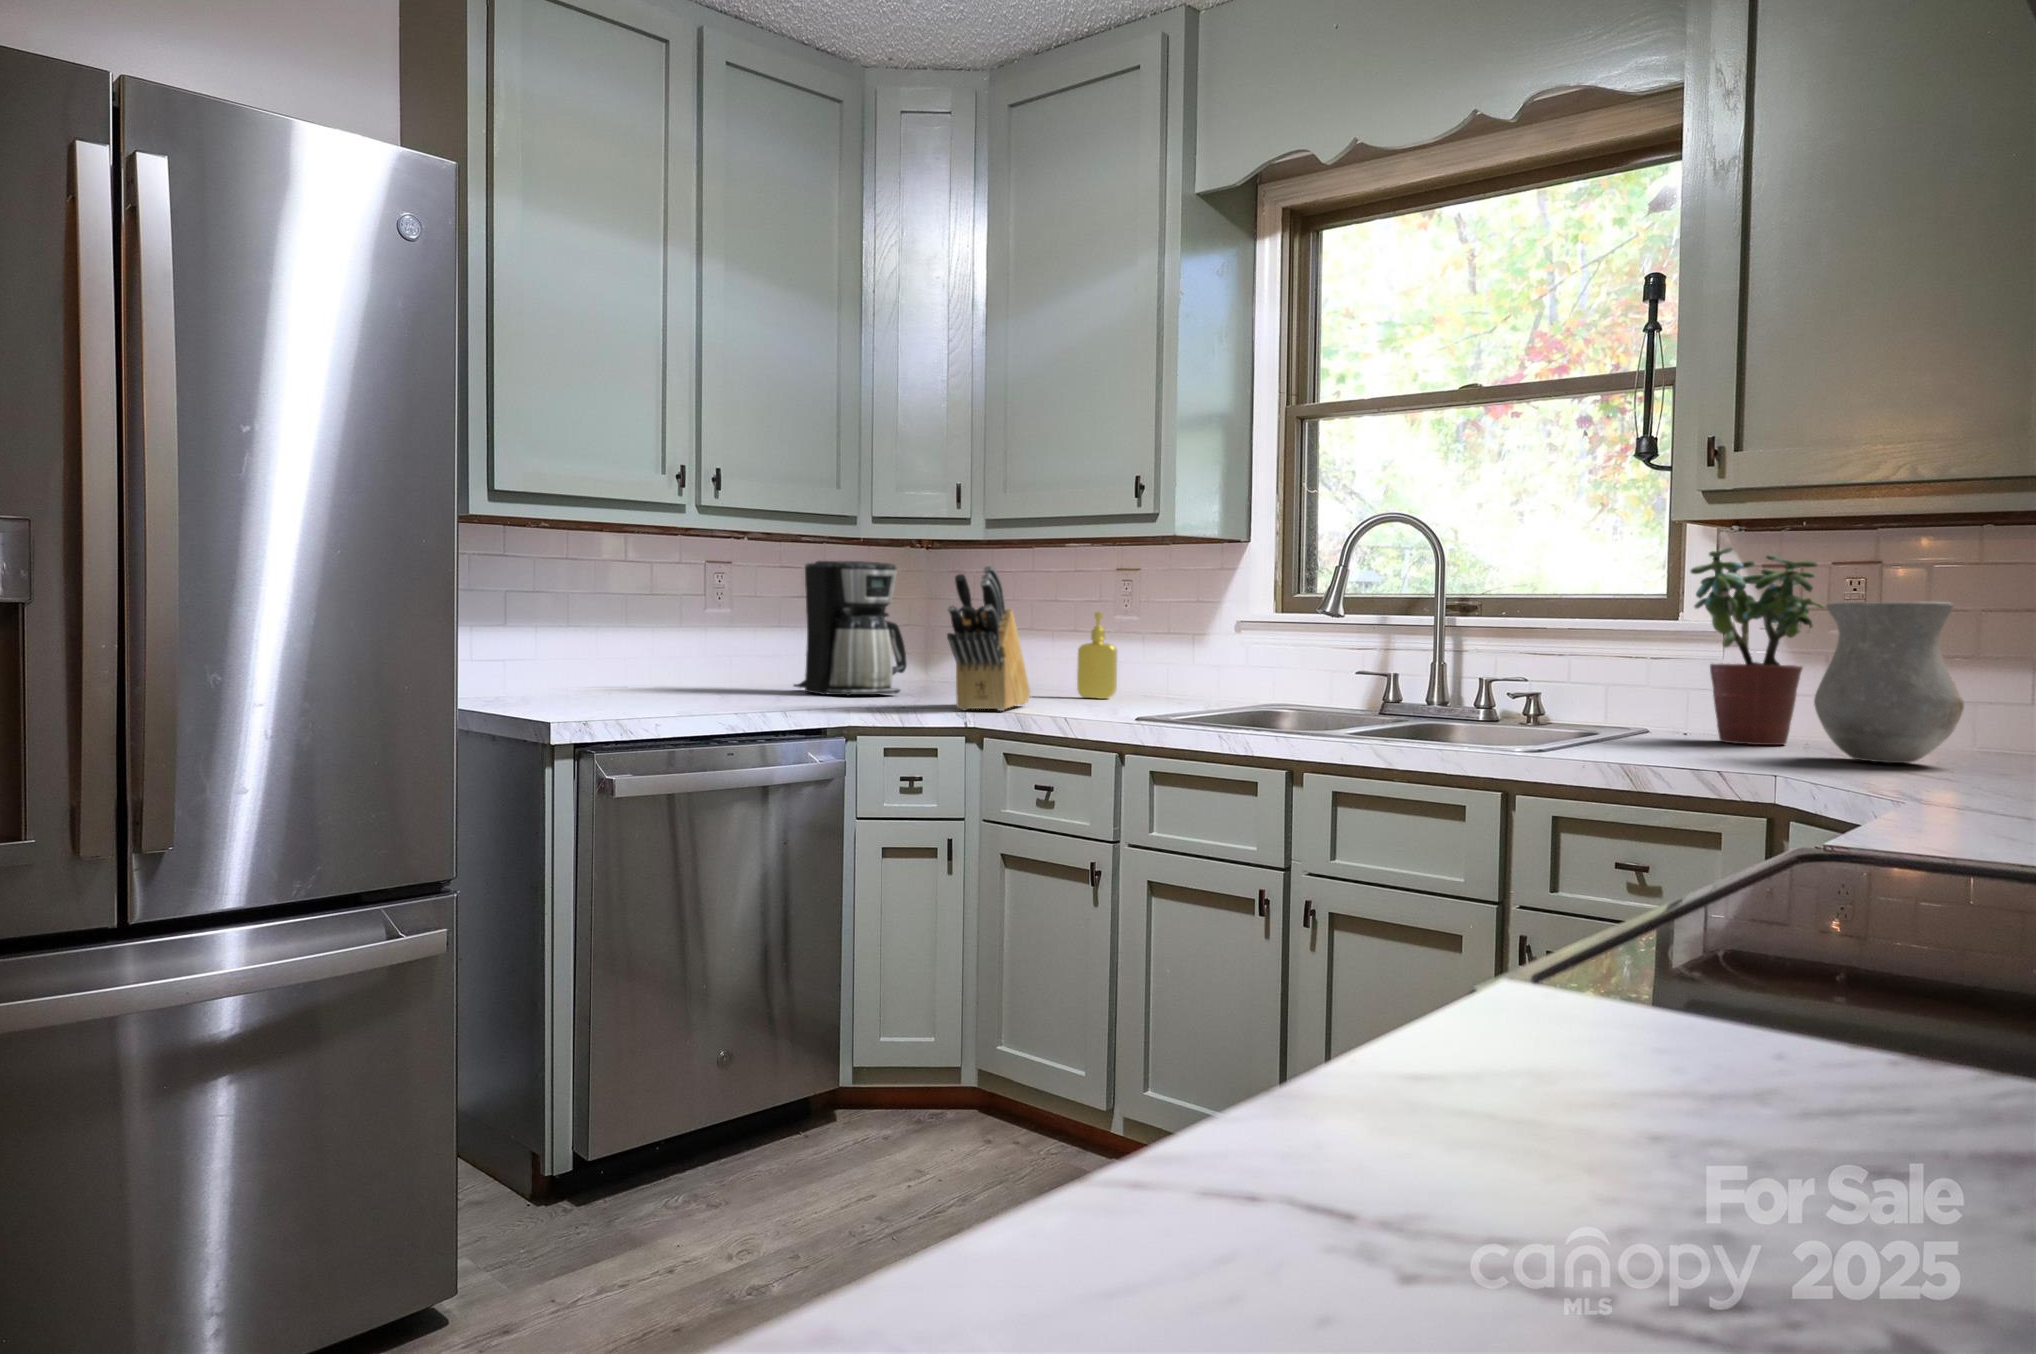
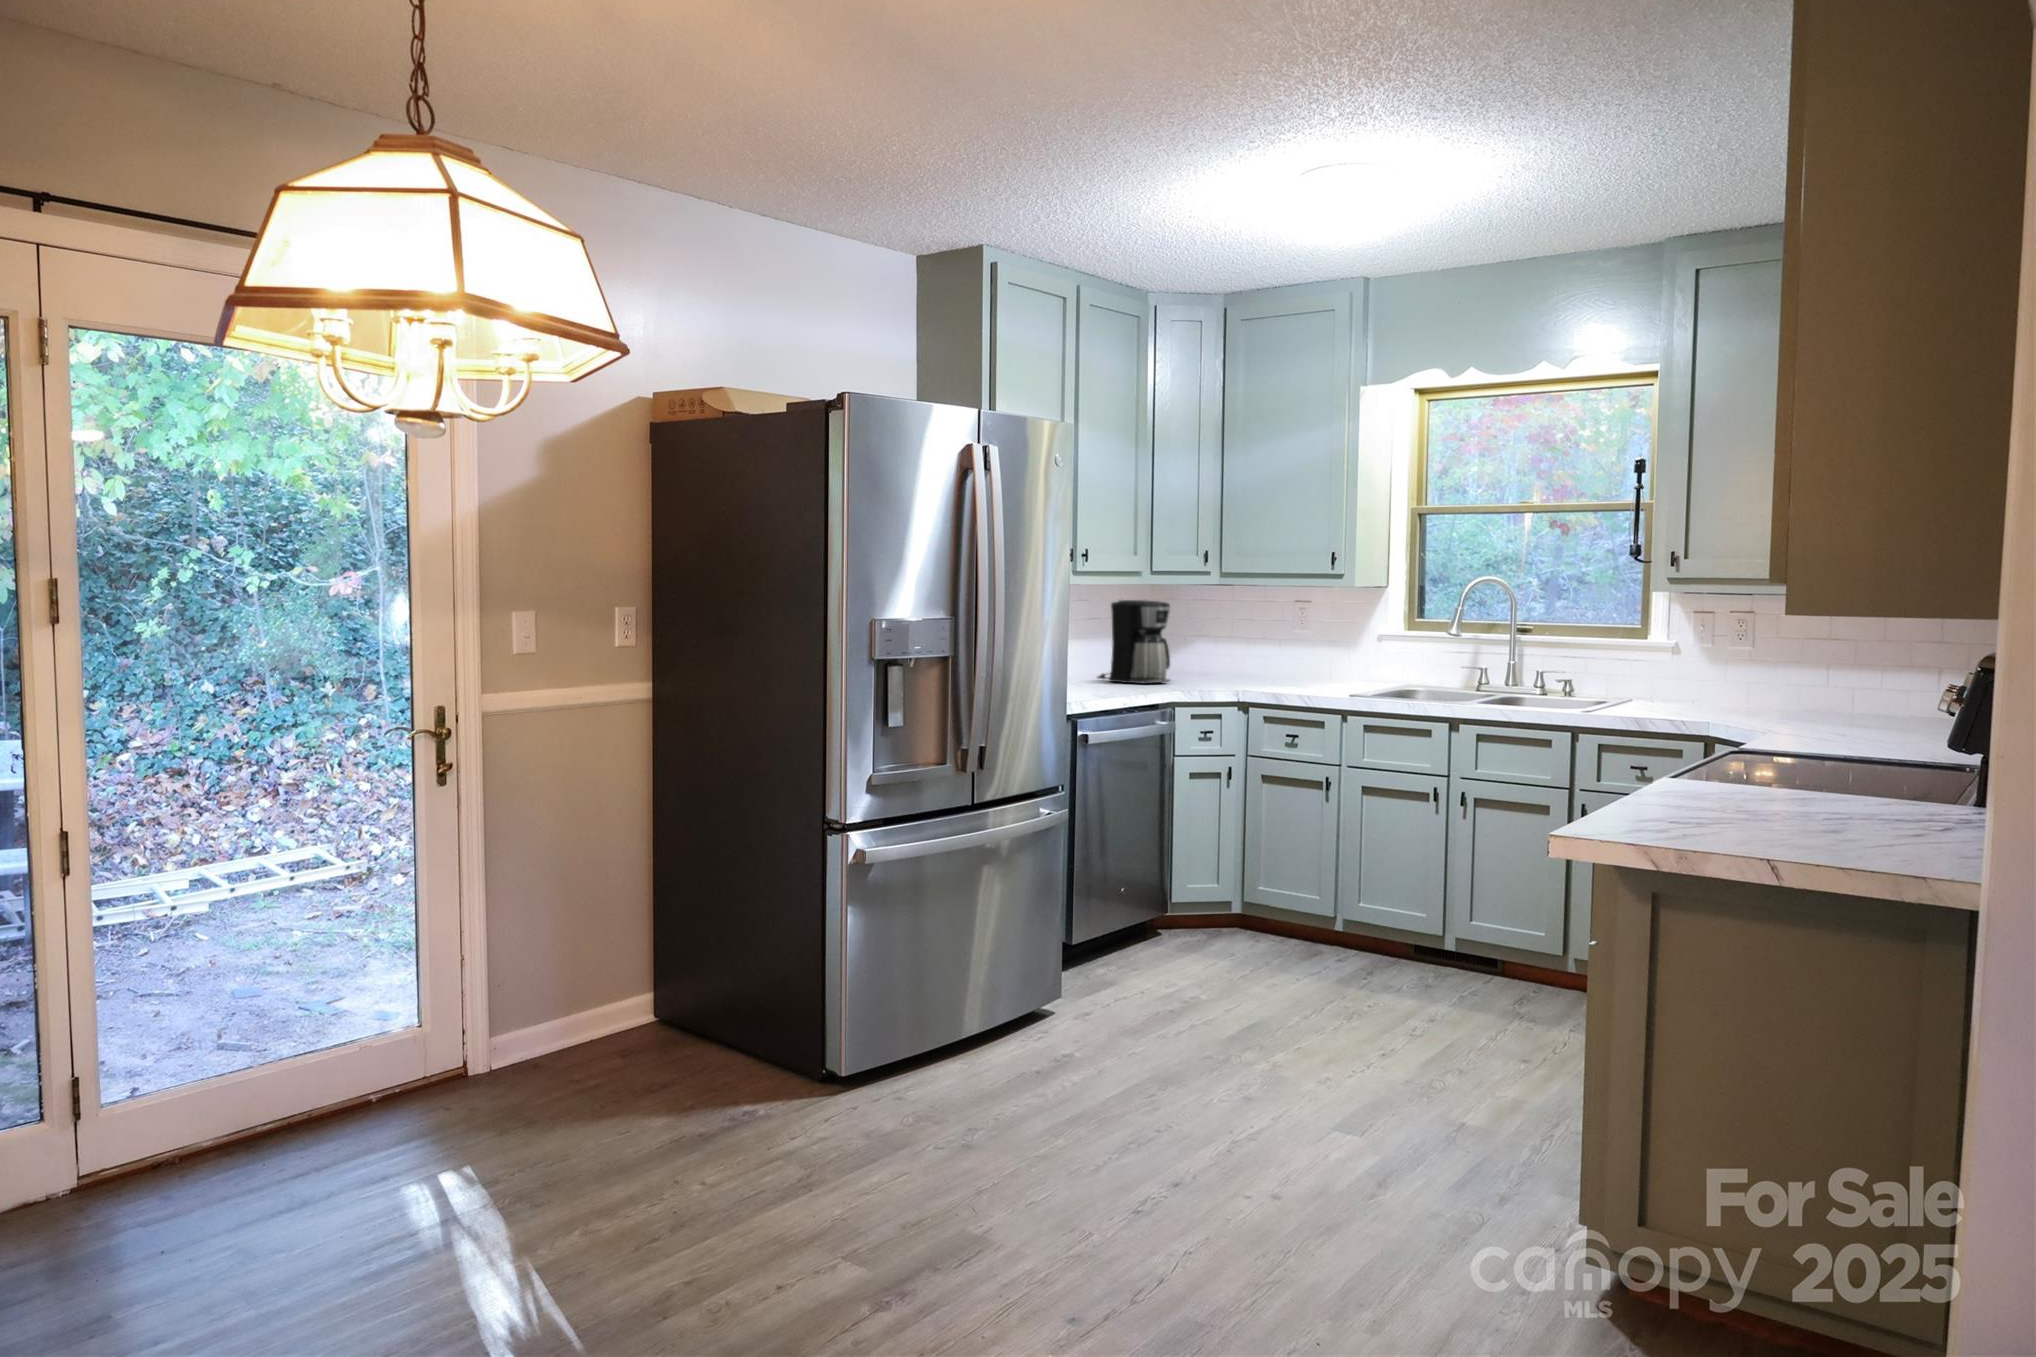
potted plant: present [1691,547,1823,745] -> none [1659,604,1728,708]
knife block: present [947,565,1030,711] -> none [1238,609,1269,693]
vase: present [1814,602,1964,763] -> none [1724,637,1796,716]
soap dispenser: present [1077,612,1117,699] -> none [1275,631,1299,684]

